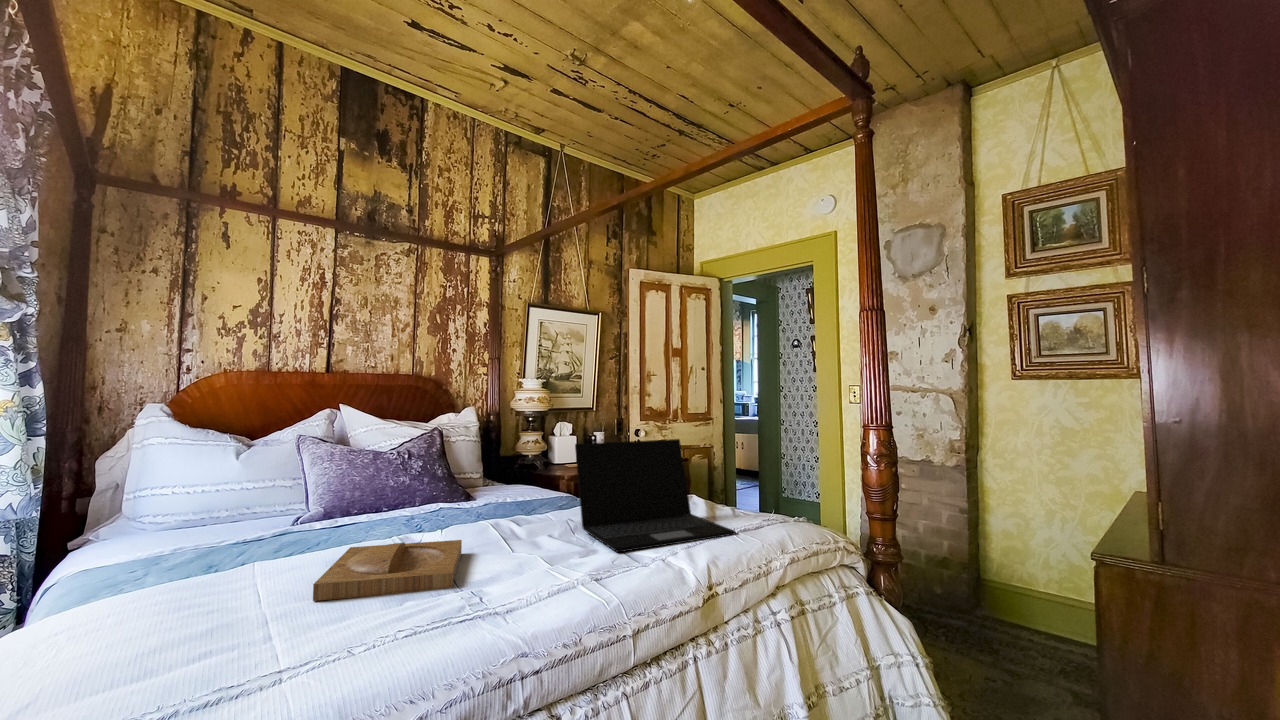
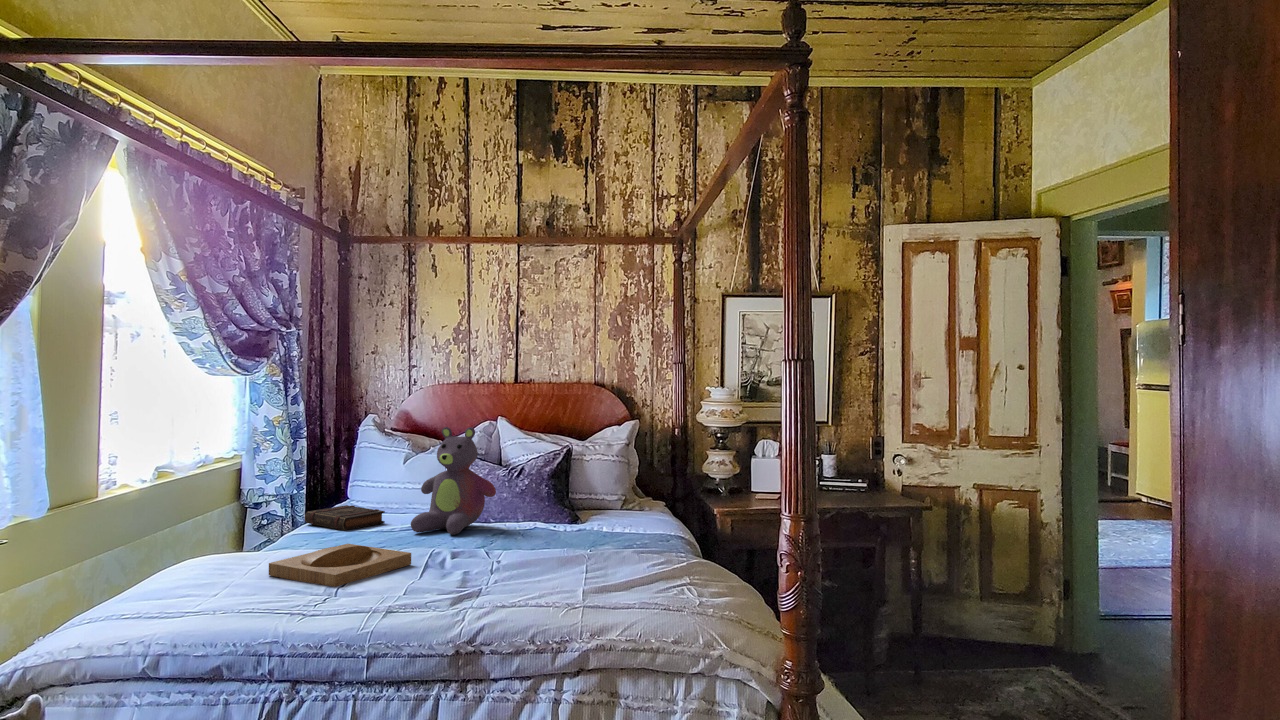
stuffed bear: none [329,410,429,530] -> present [411,427,496,535]
laptop: present [575,439,736,552] -> none [482,474,659,602]
book: none [134,516,267,549] -> present [305,505,385,530]

